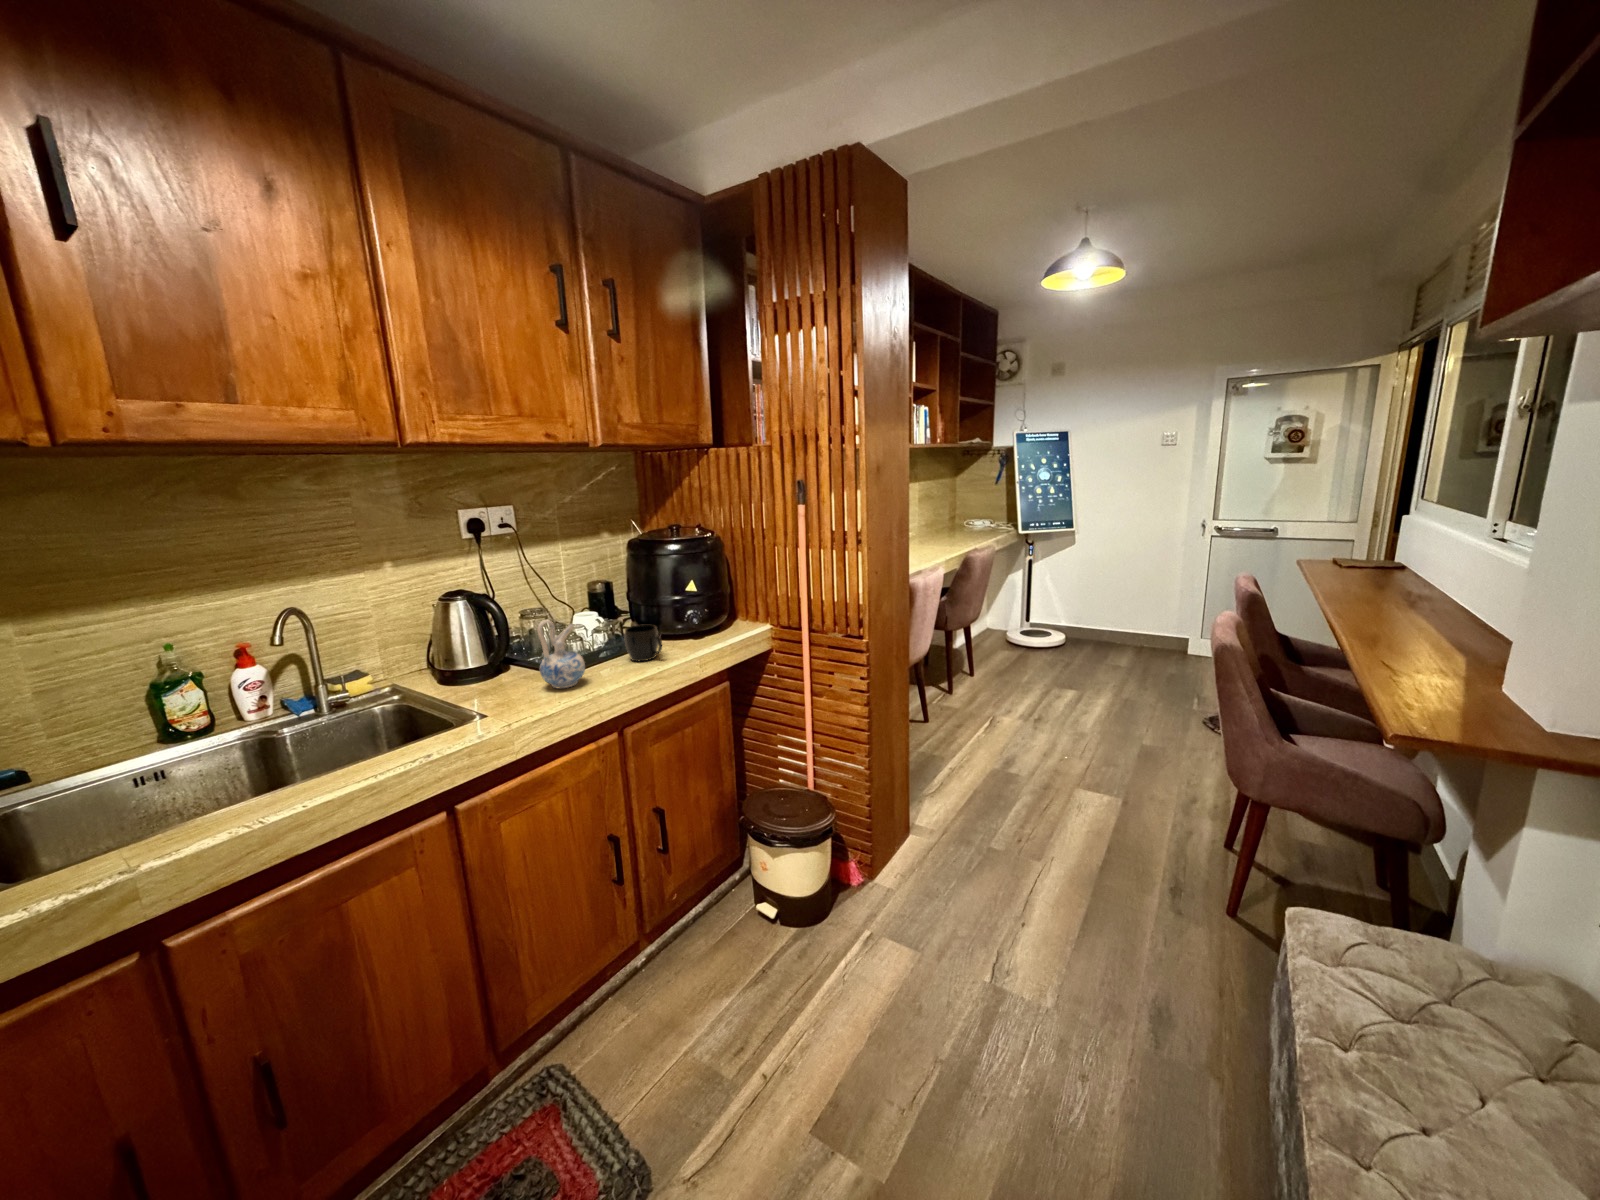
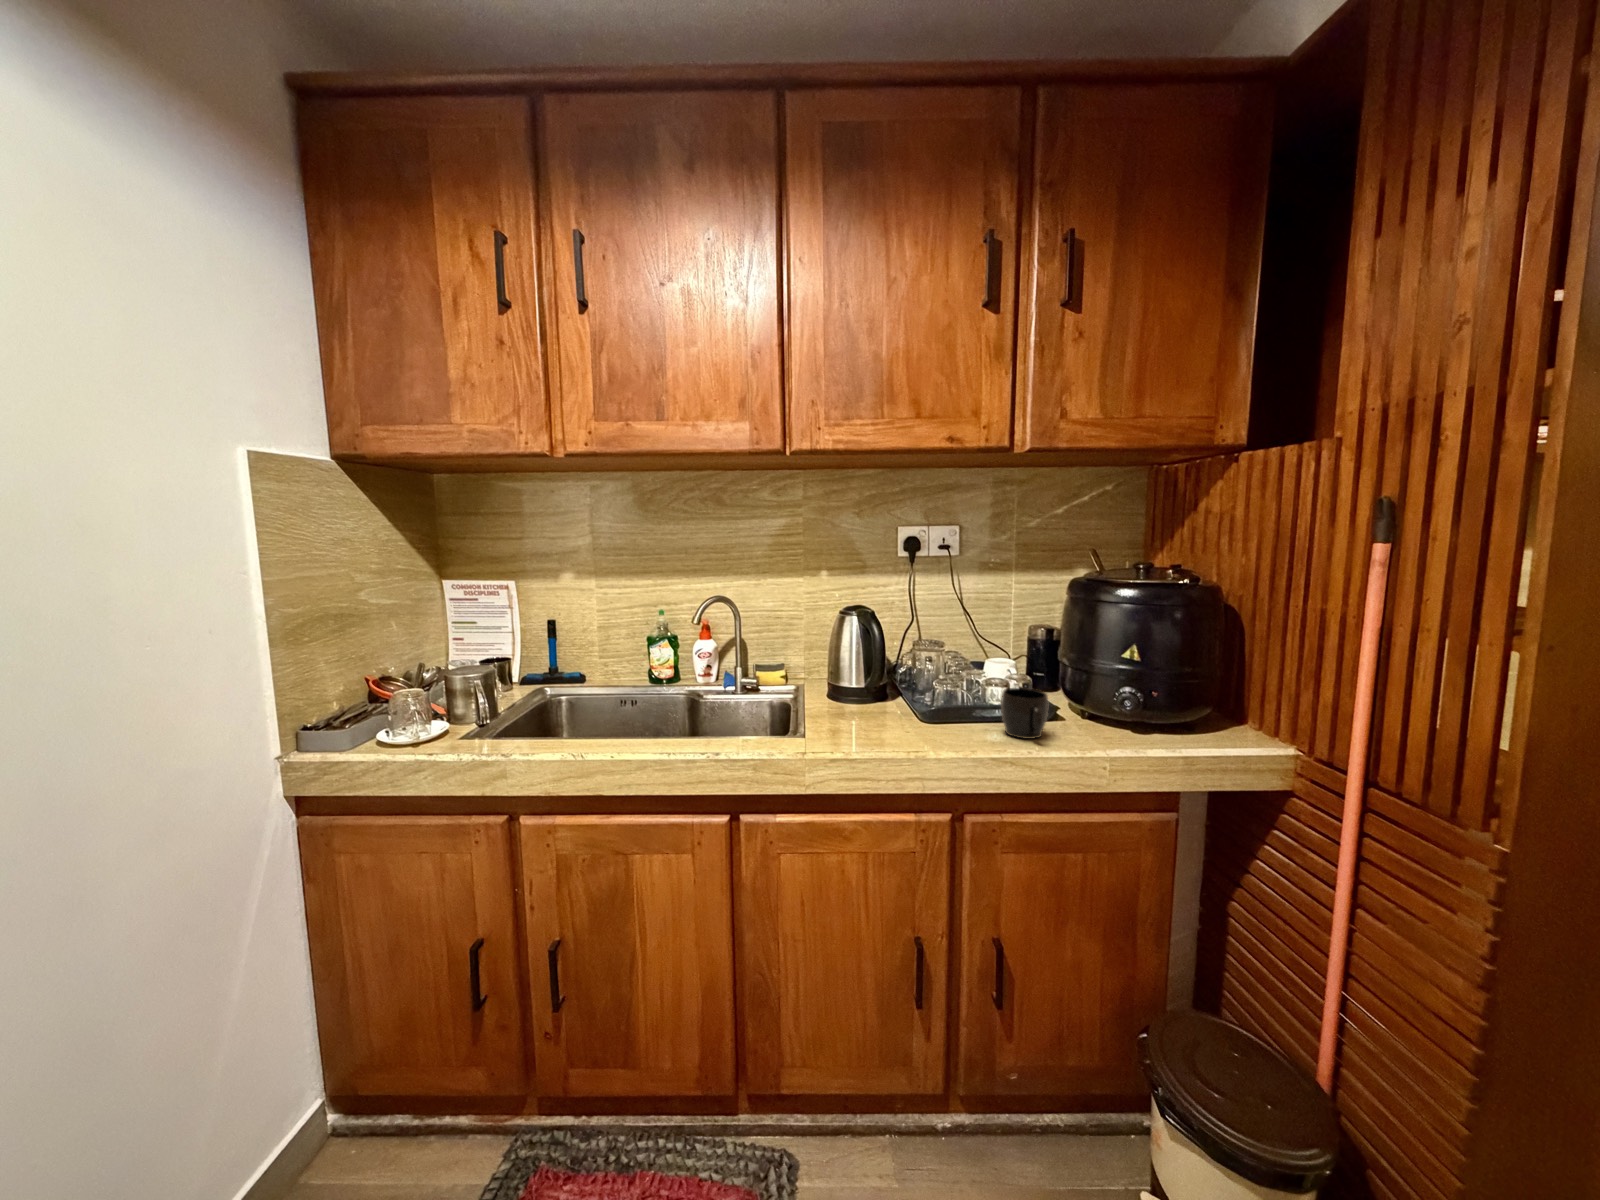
ceramic pitcher: present [537,620,585,688] -> none [878,650,929,737]

